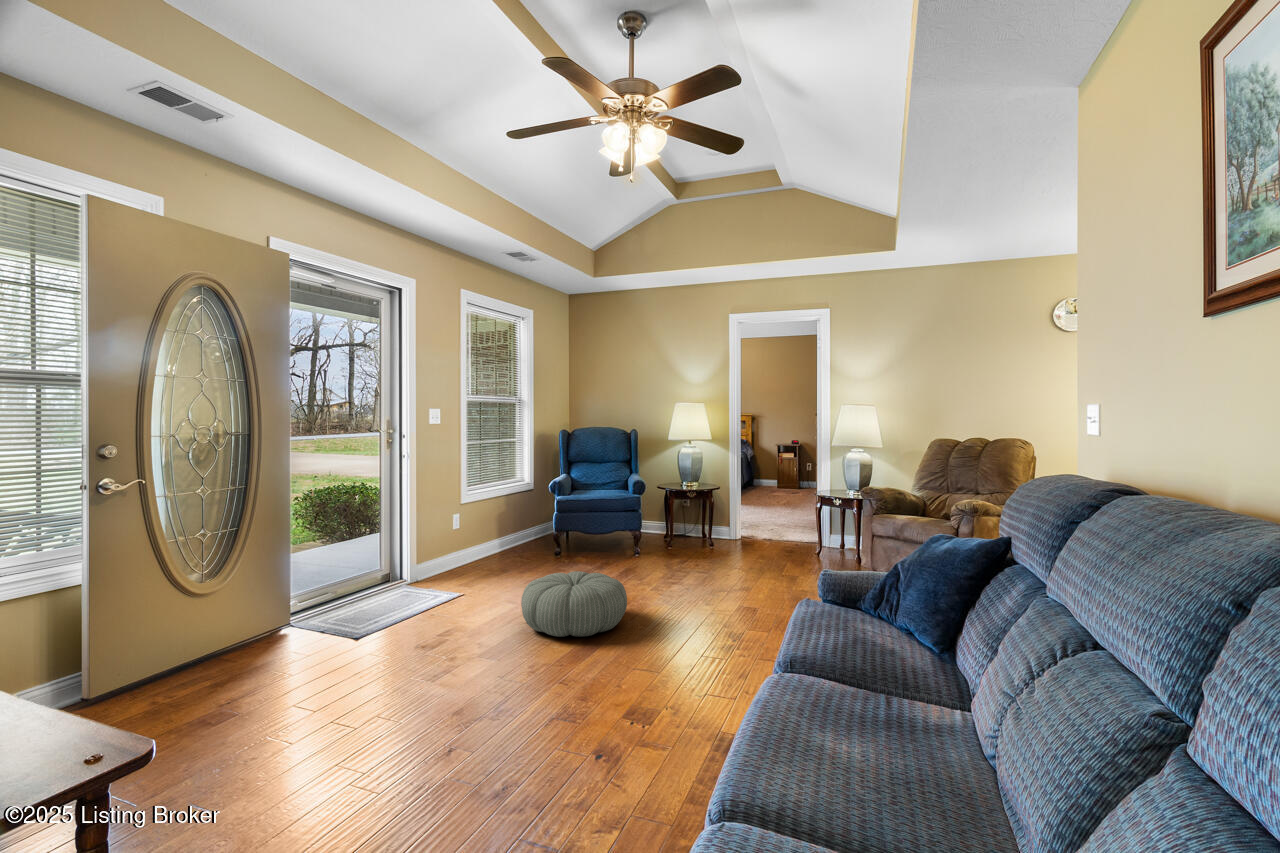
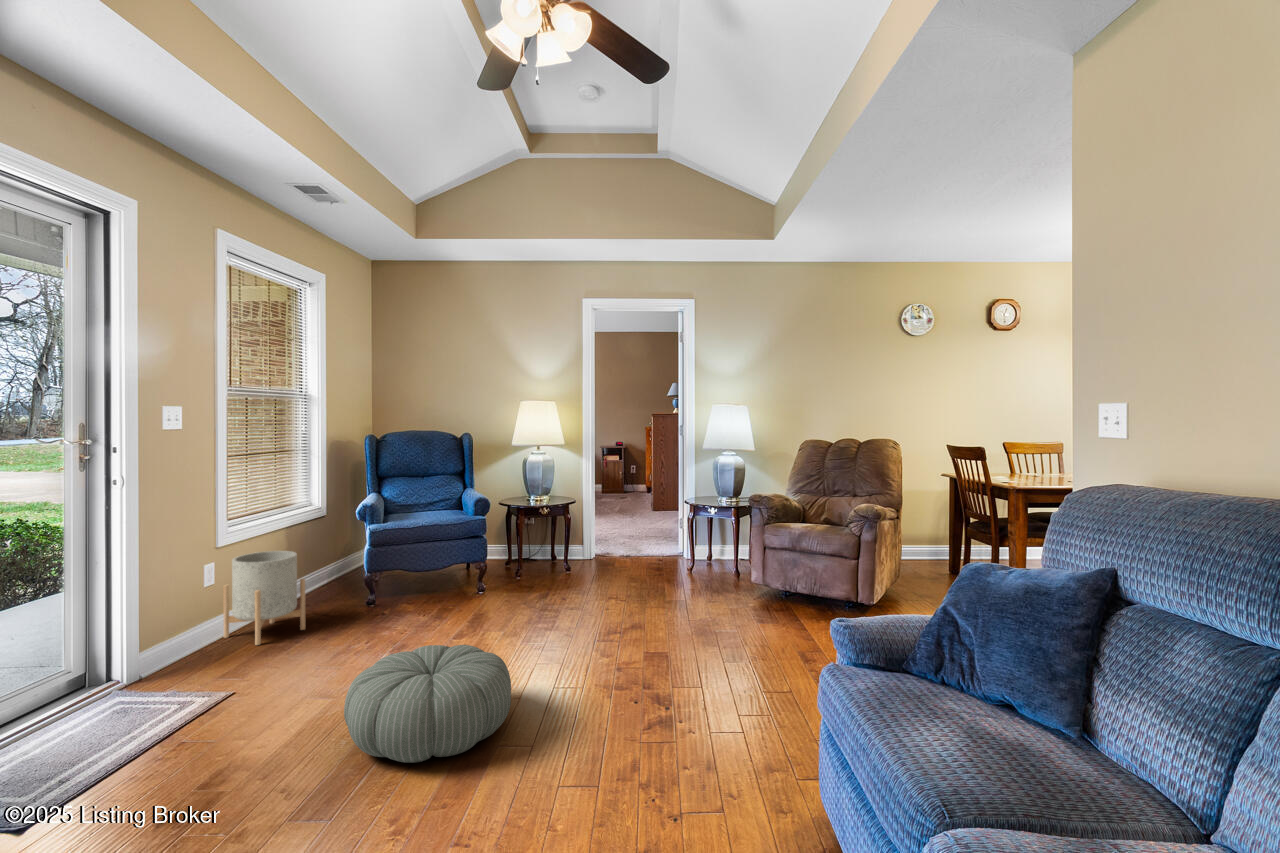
planter: none [464,510,513,571] -> present [224,551,305,645]

